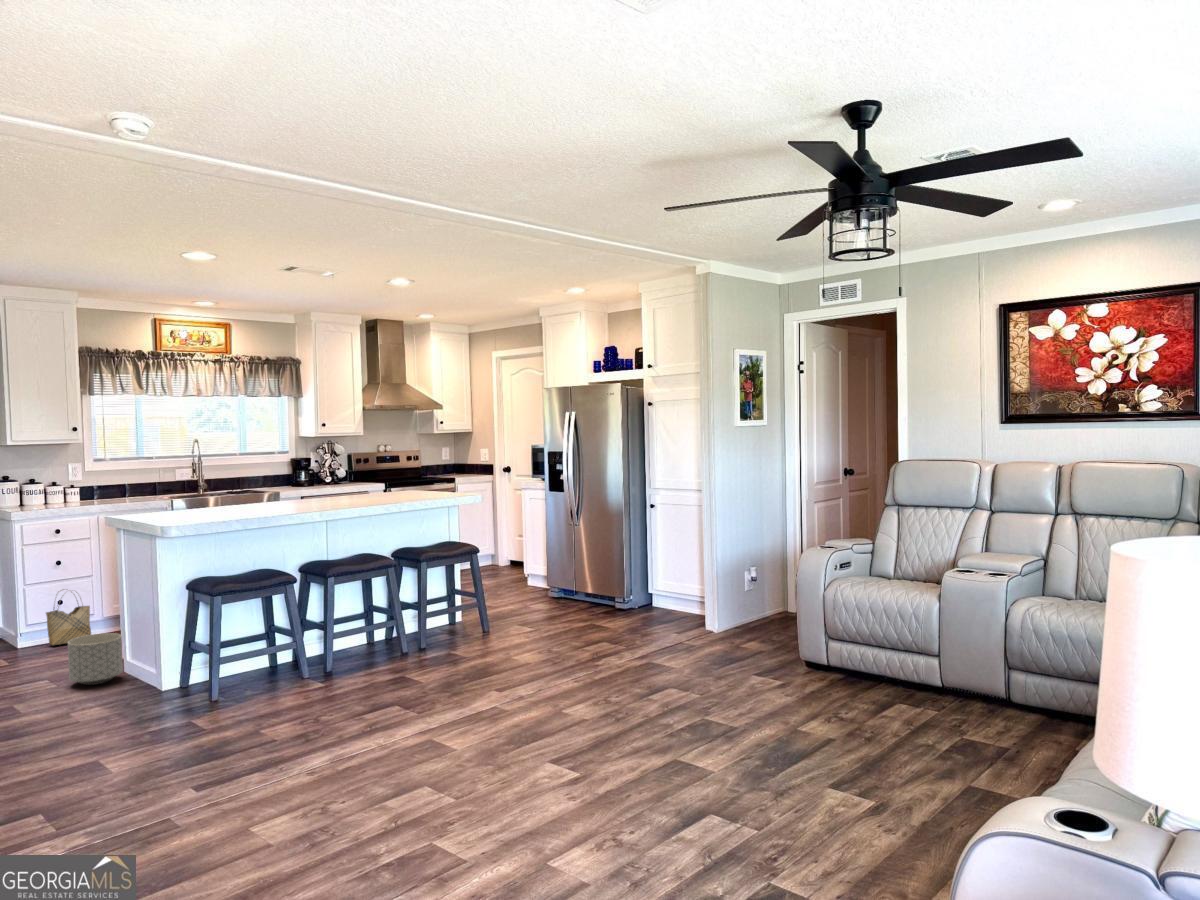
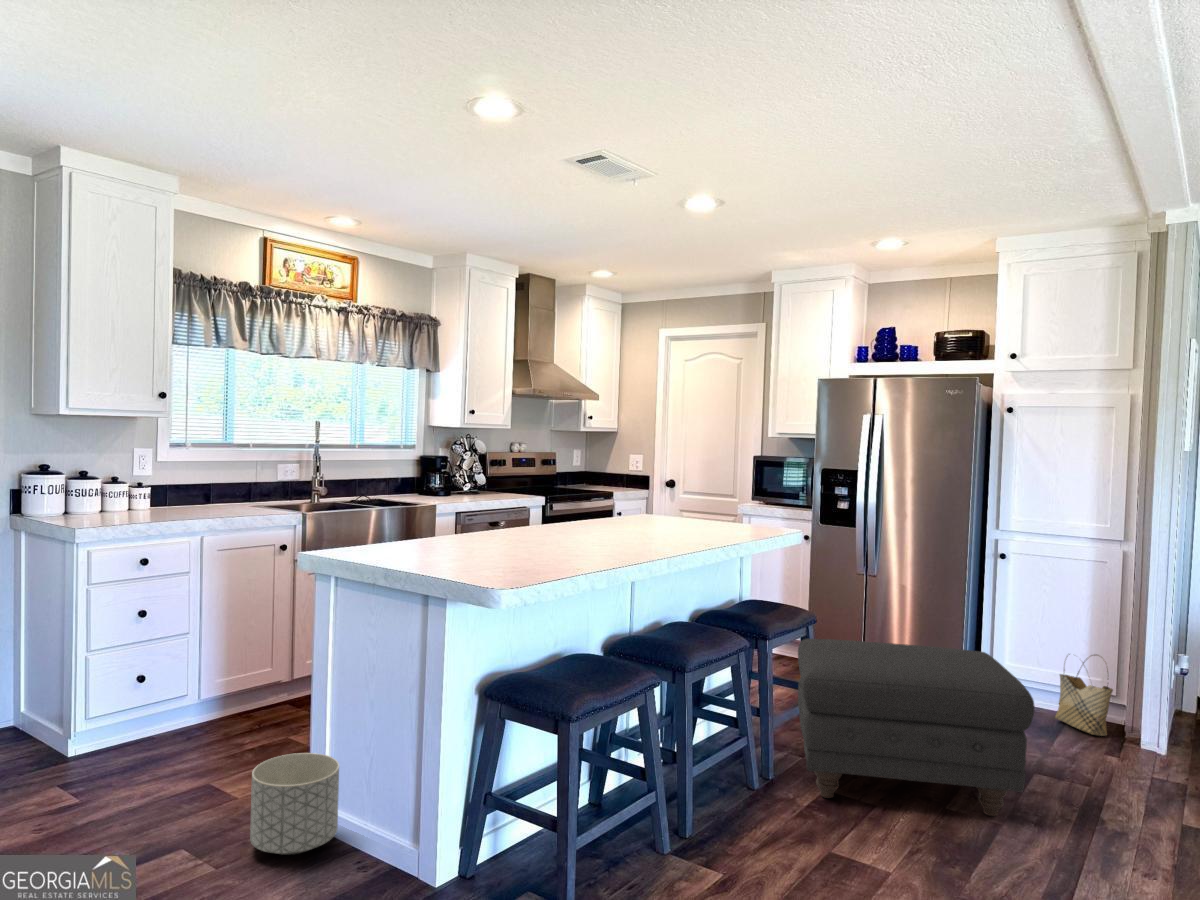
ottoman: none [412,567,570,668] -> present [798,638,1035,816]
woven basket: present [46,592,91,645] -> present [1055,655,1113,736]

